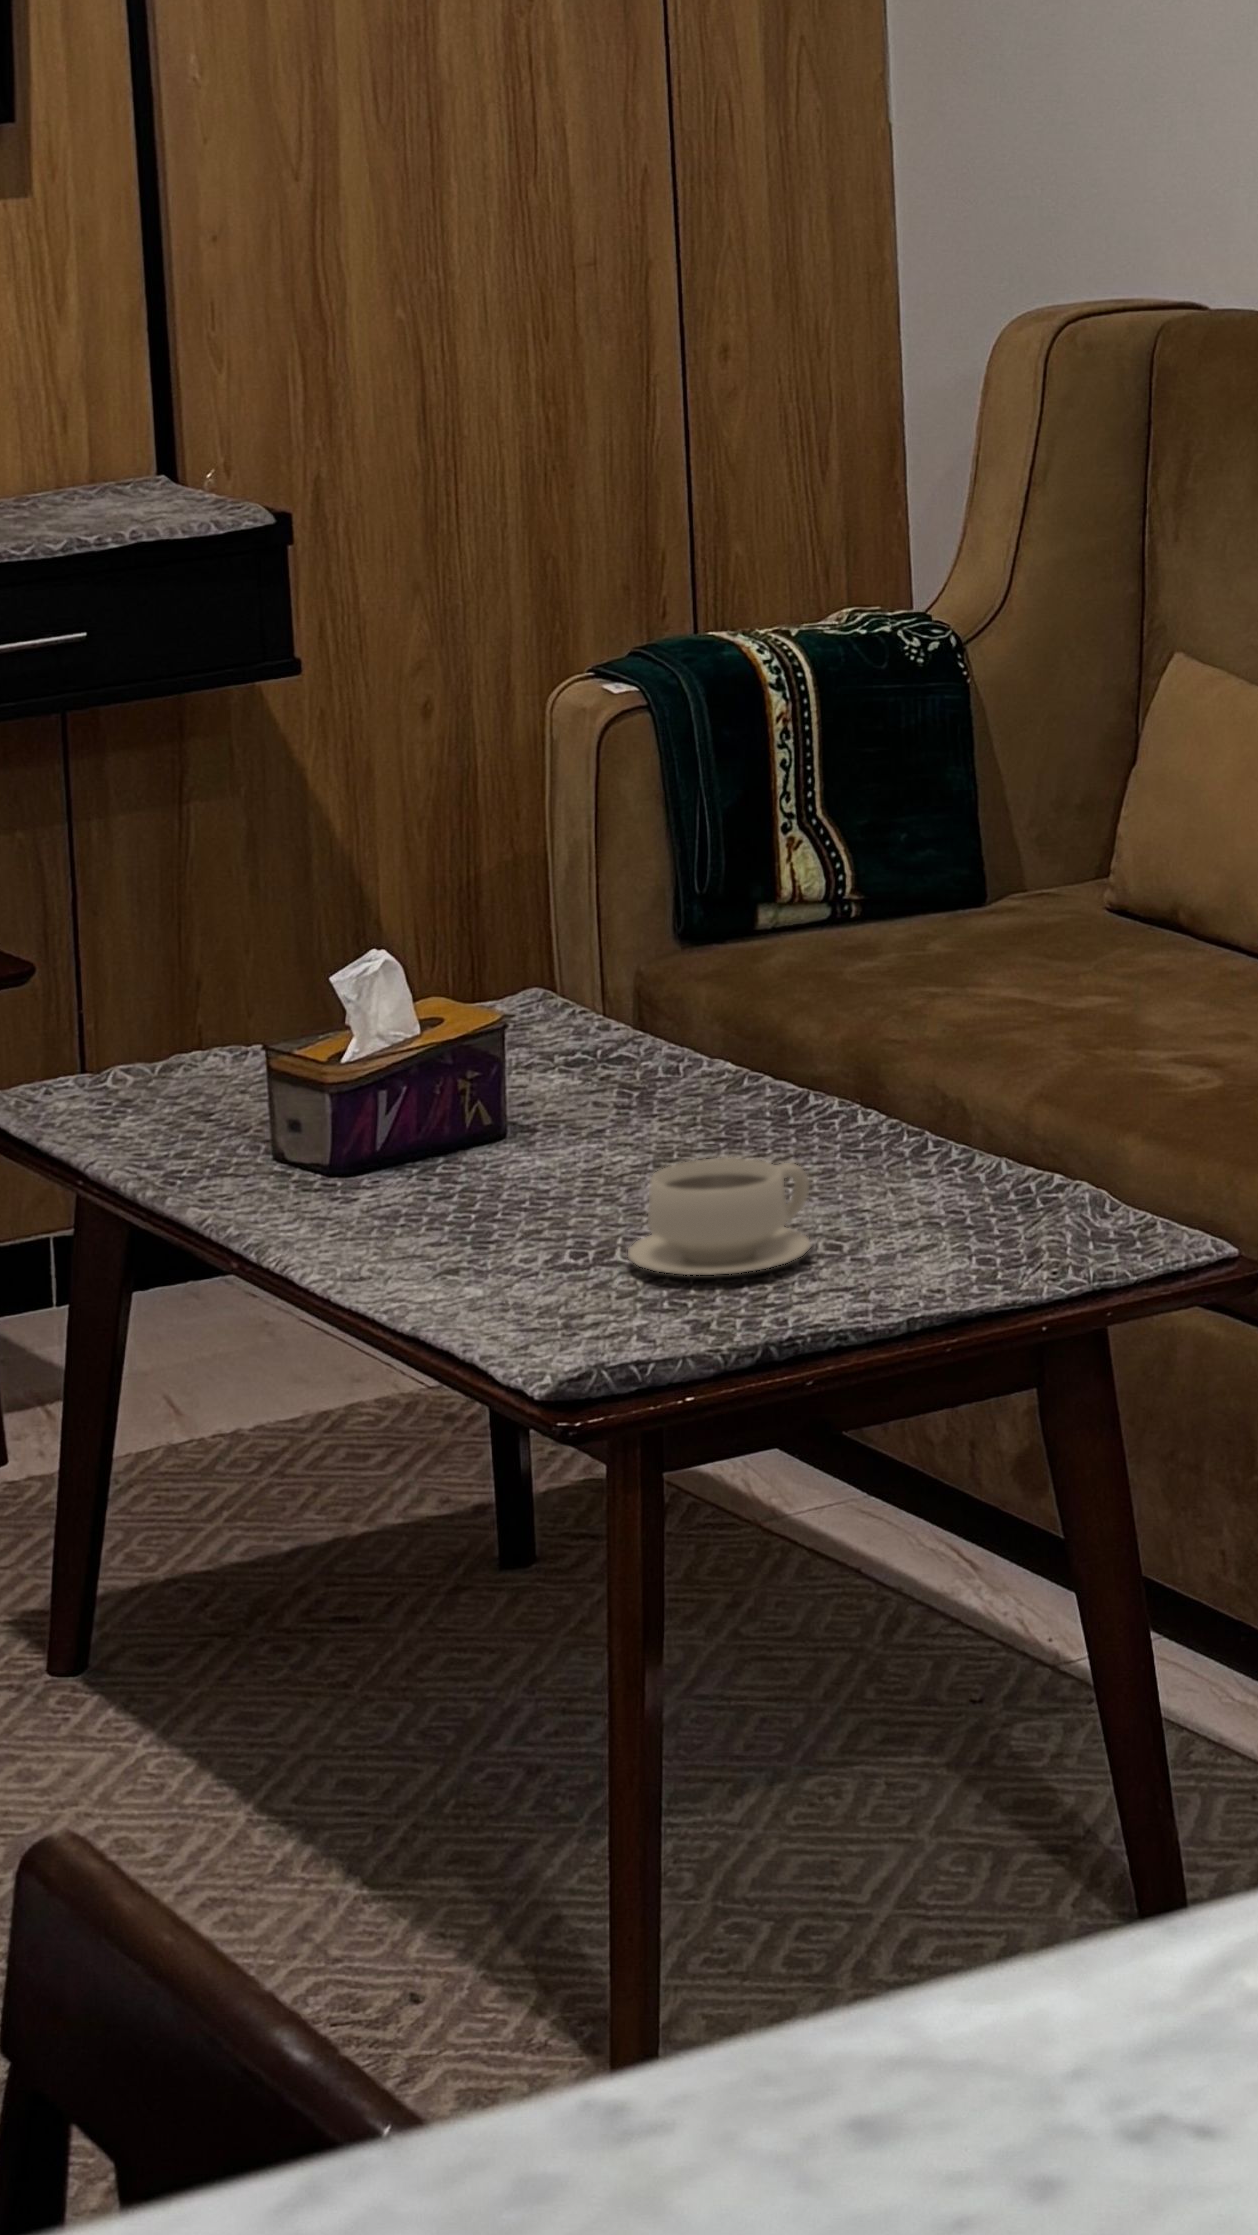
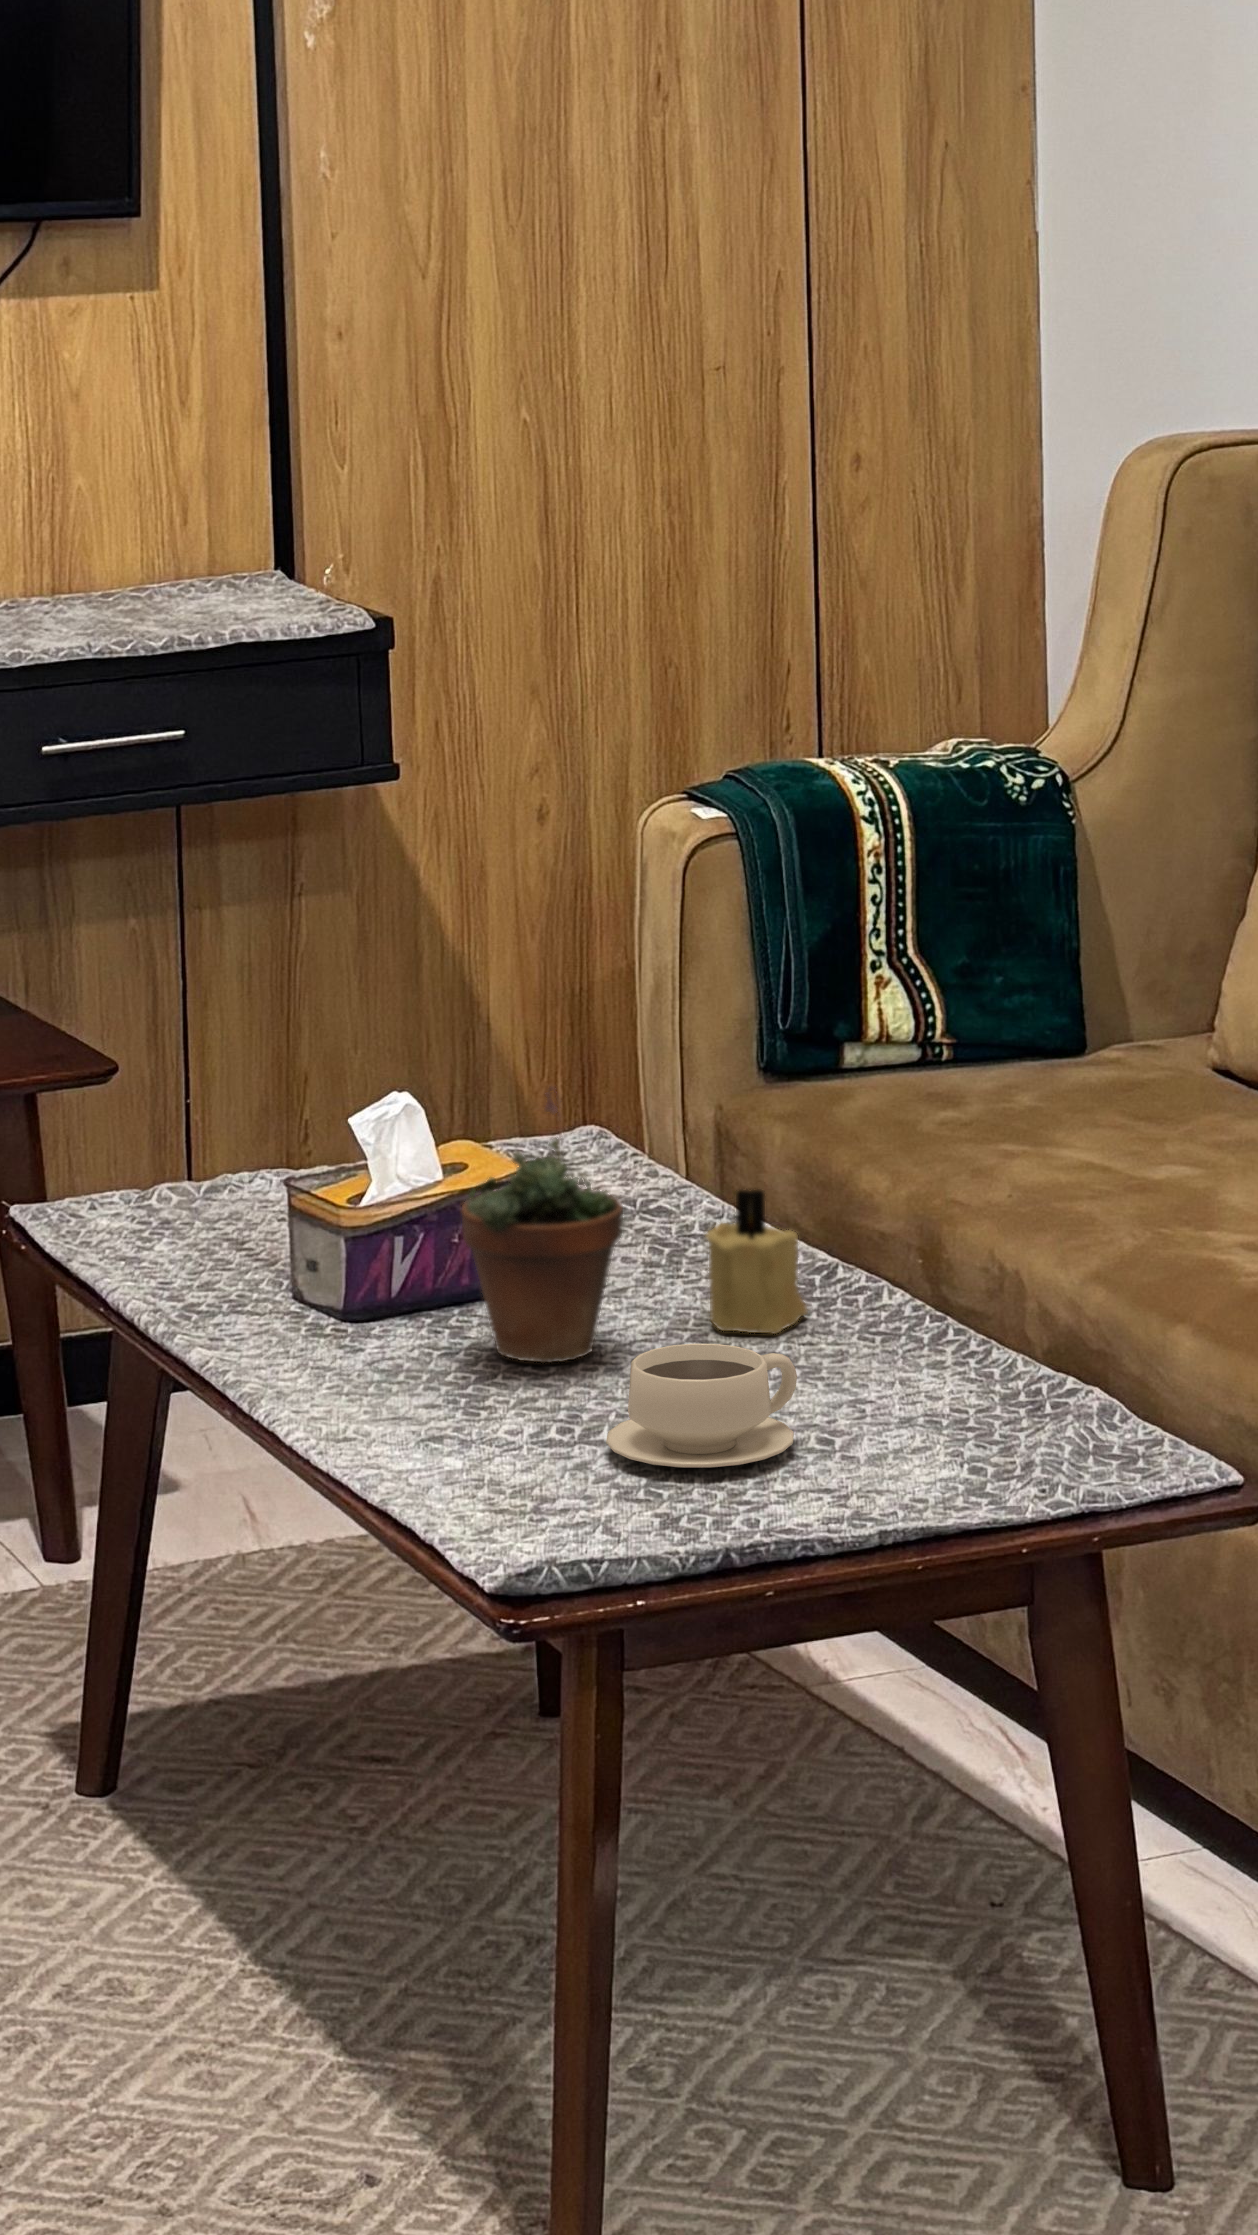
succulent plant: none [456,924,616,1195] -> present [461,1087,623,1363]
candle: none [690,1017,791,1157] -> present [706,1189,807,1333]

